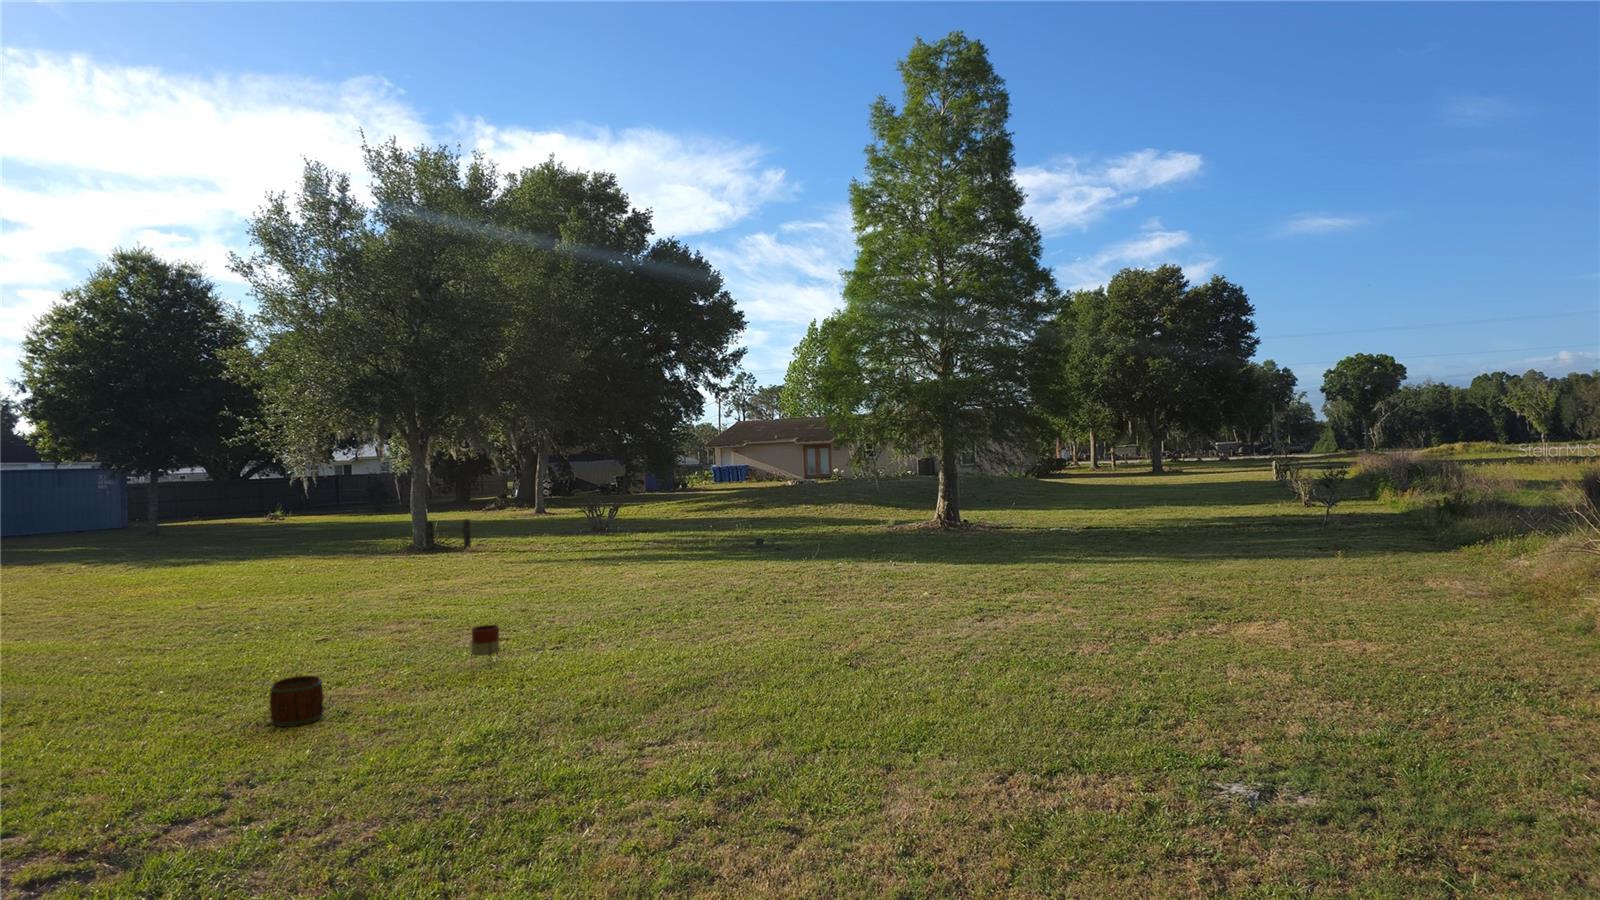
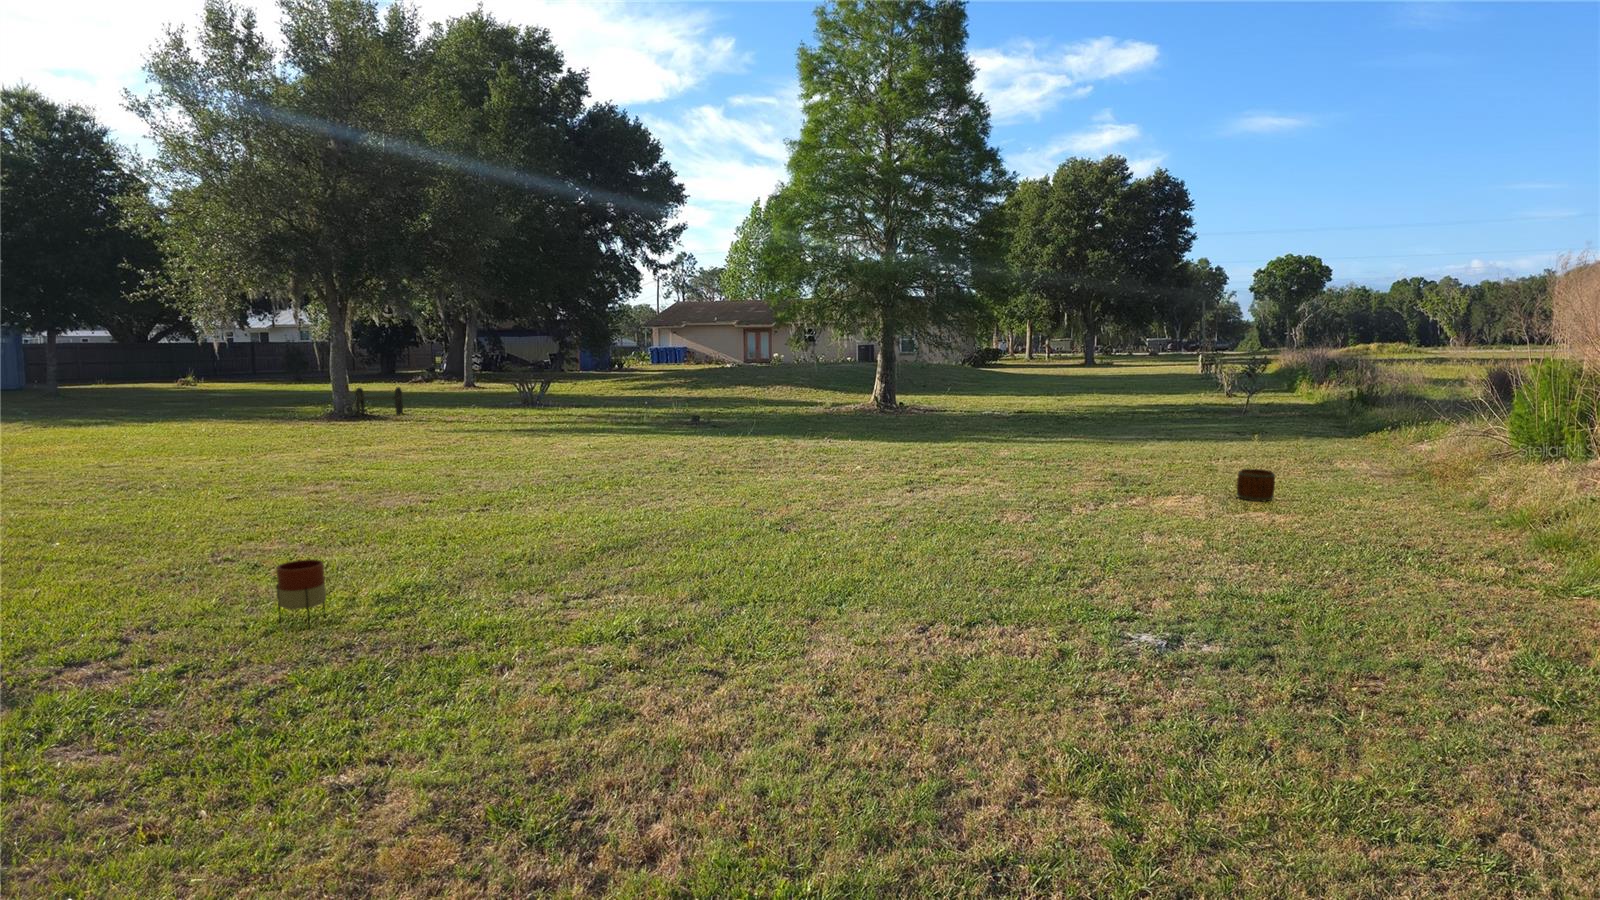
planter: present [471,625,500,659] -> present [276,559,326,627]
bucket: present [270,676,323,727] -> present [1237,469,1275,501]

